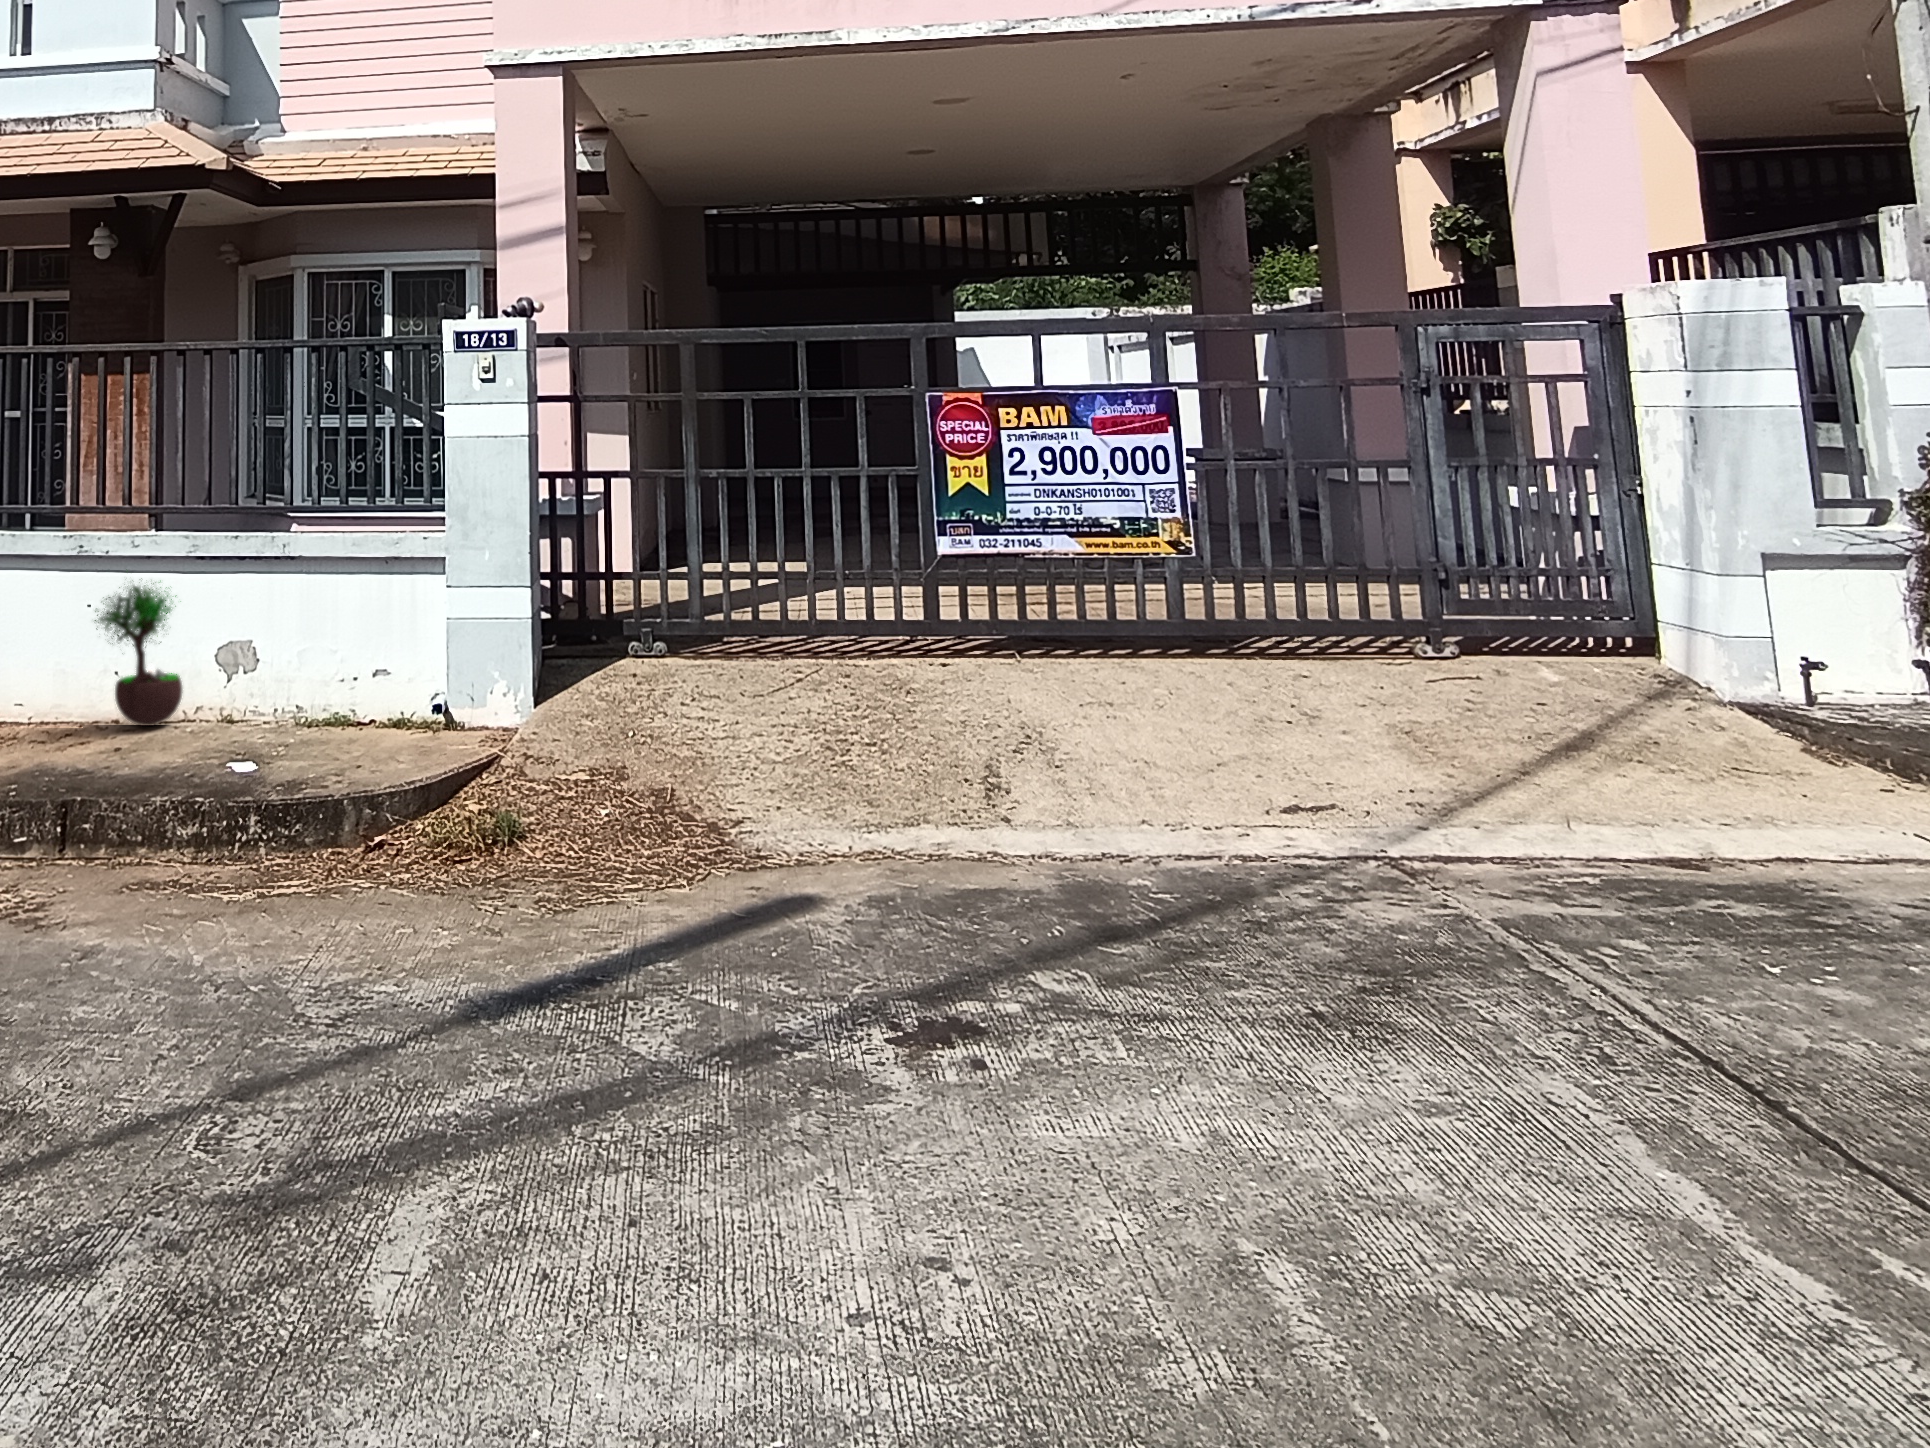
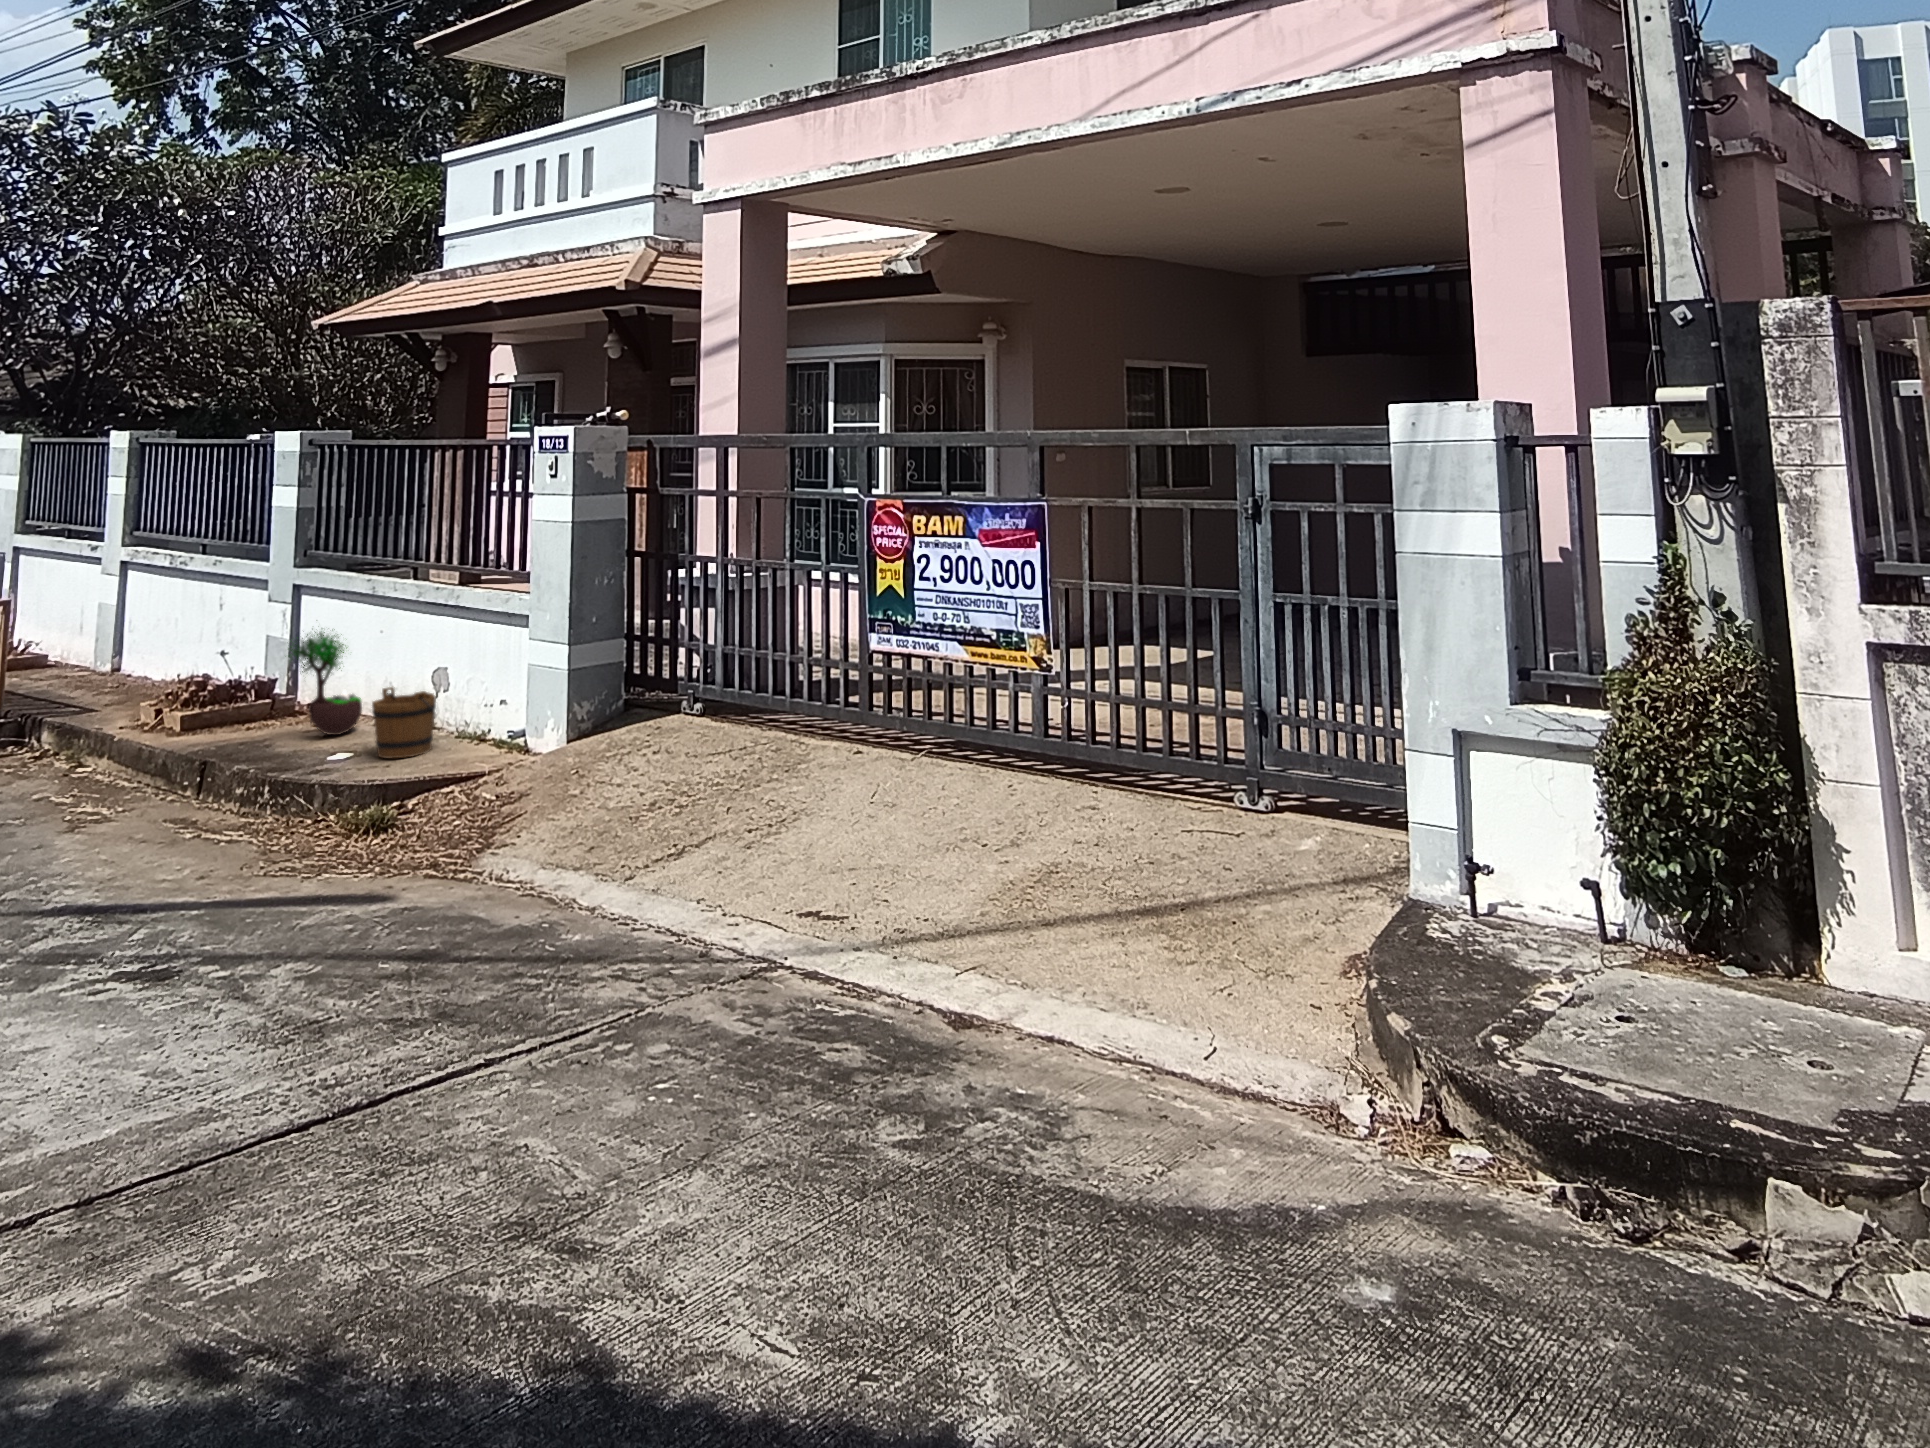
bucket: none [298,644,382,734] -> present [372,687,436,758]

